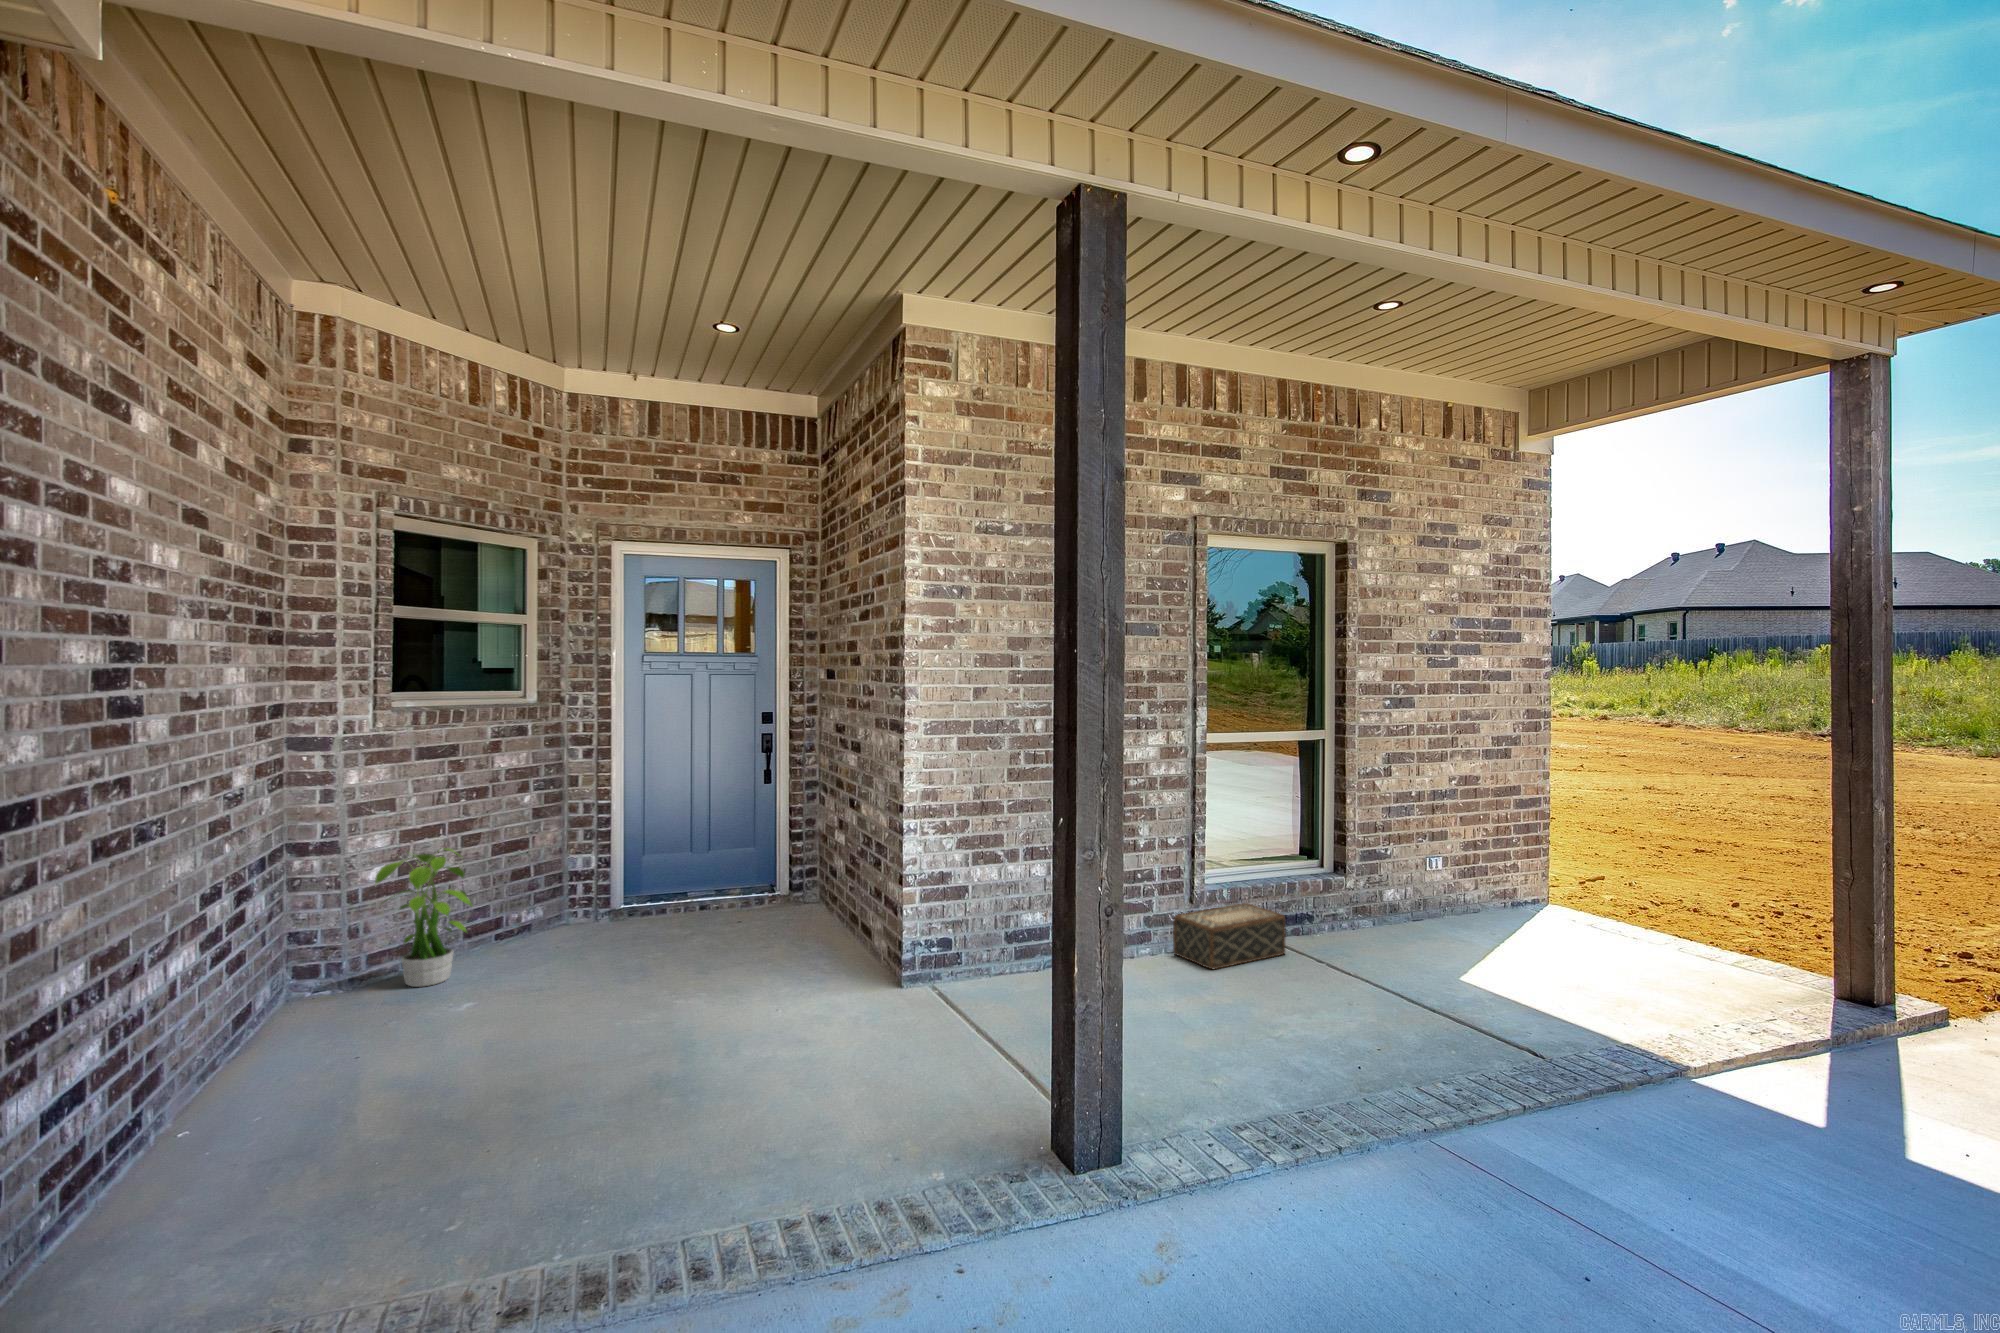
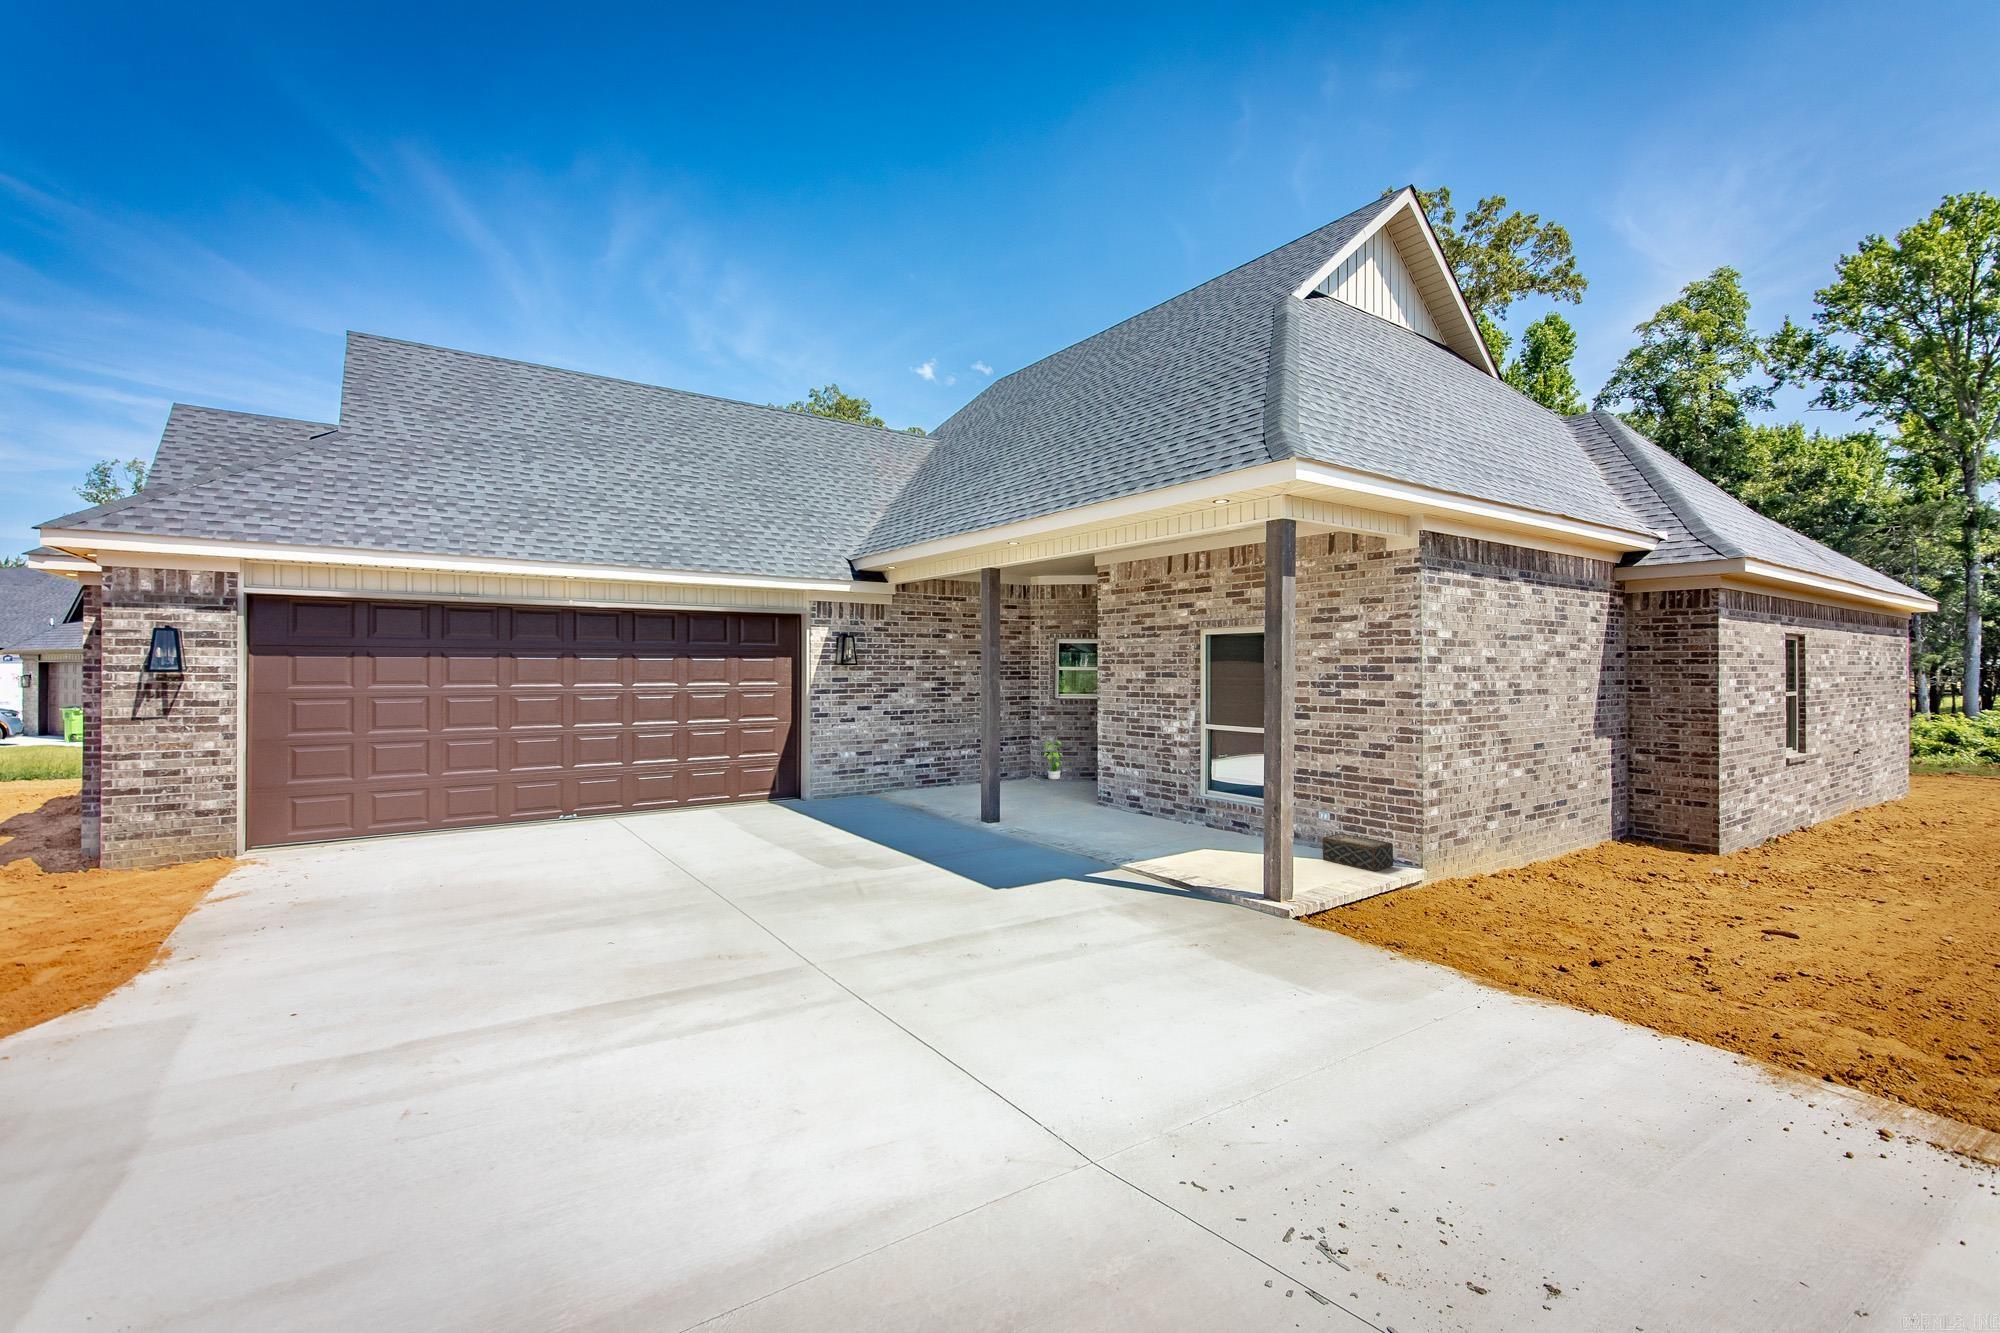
woven basket: present [1173,903,1285,969] -> present [1322,833,1393,871]

